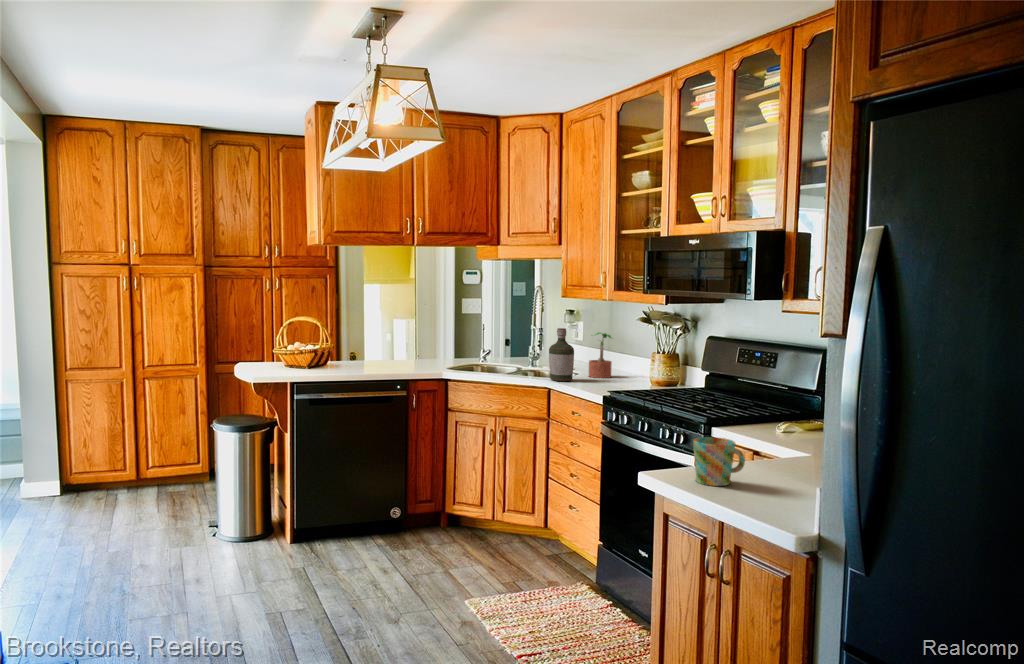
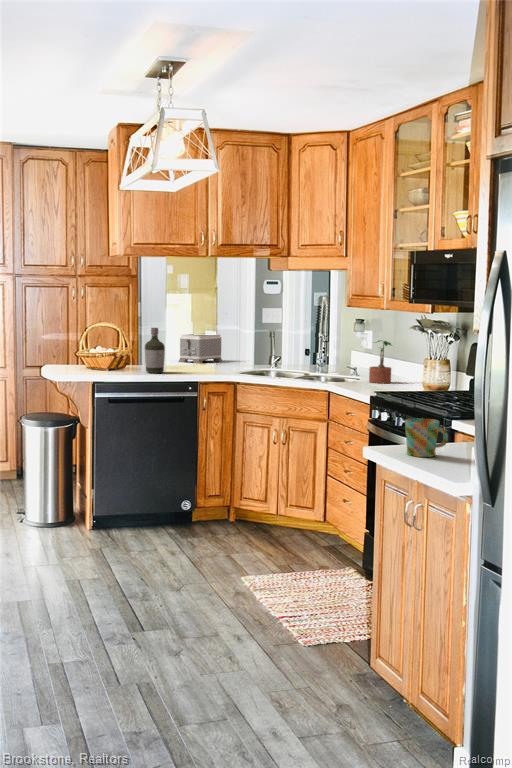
toaster: none [379,324,424,356] -> present [179,334,222,364]
bottle: present [549,328,574,381] -> present [145,328,165,373]

